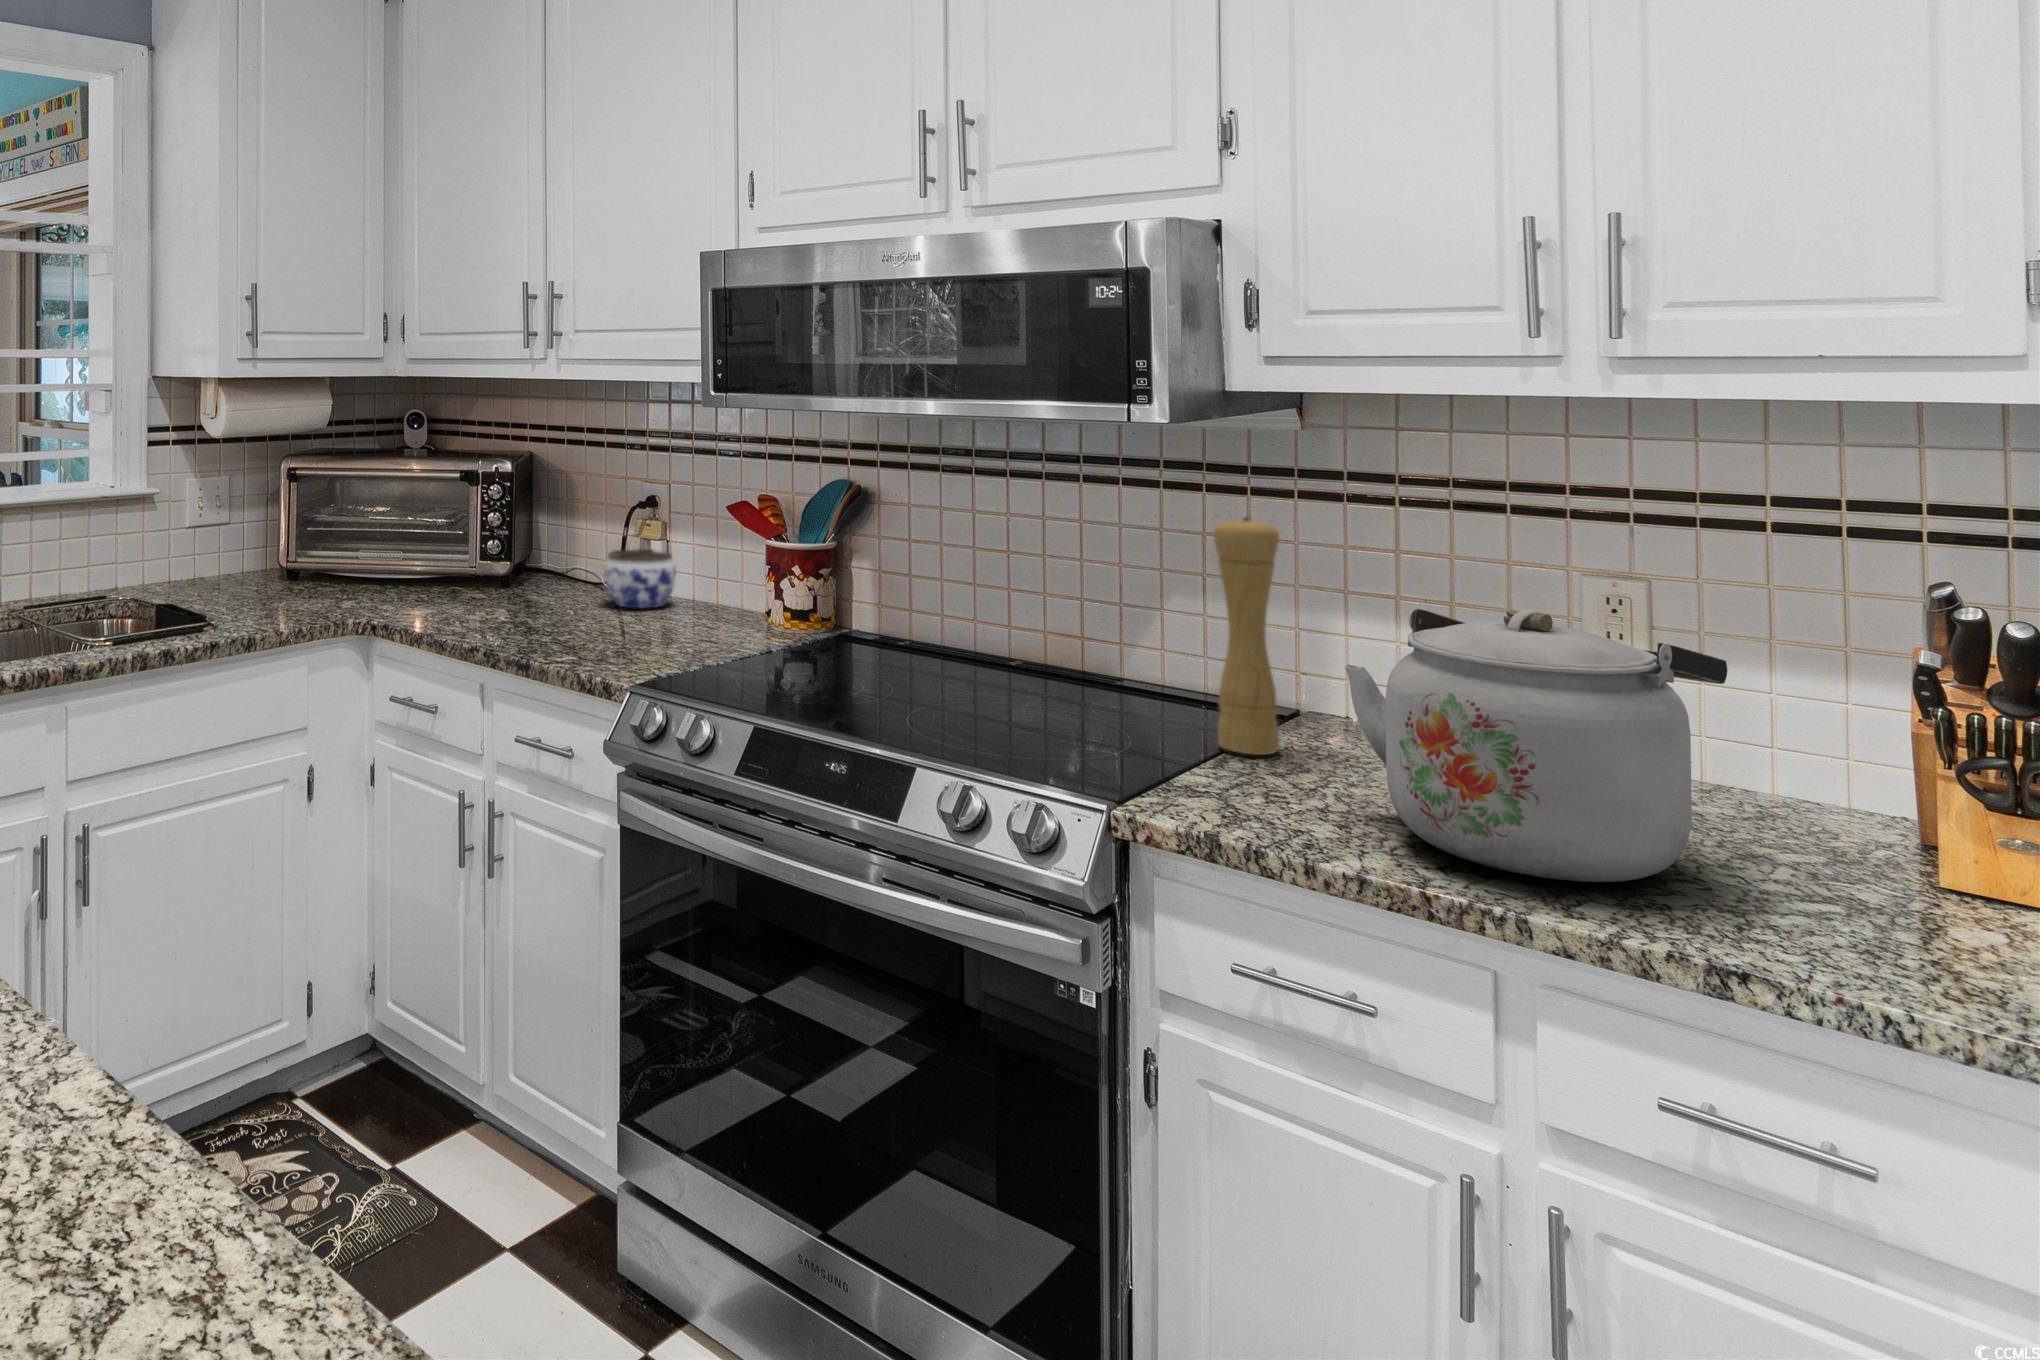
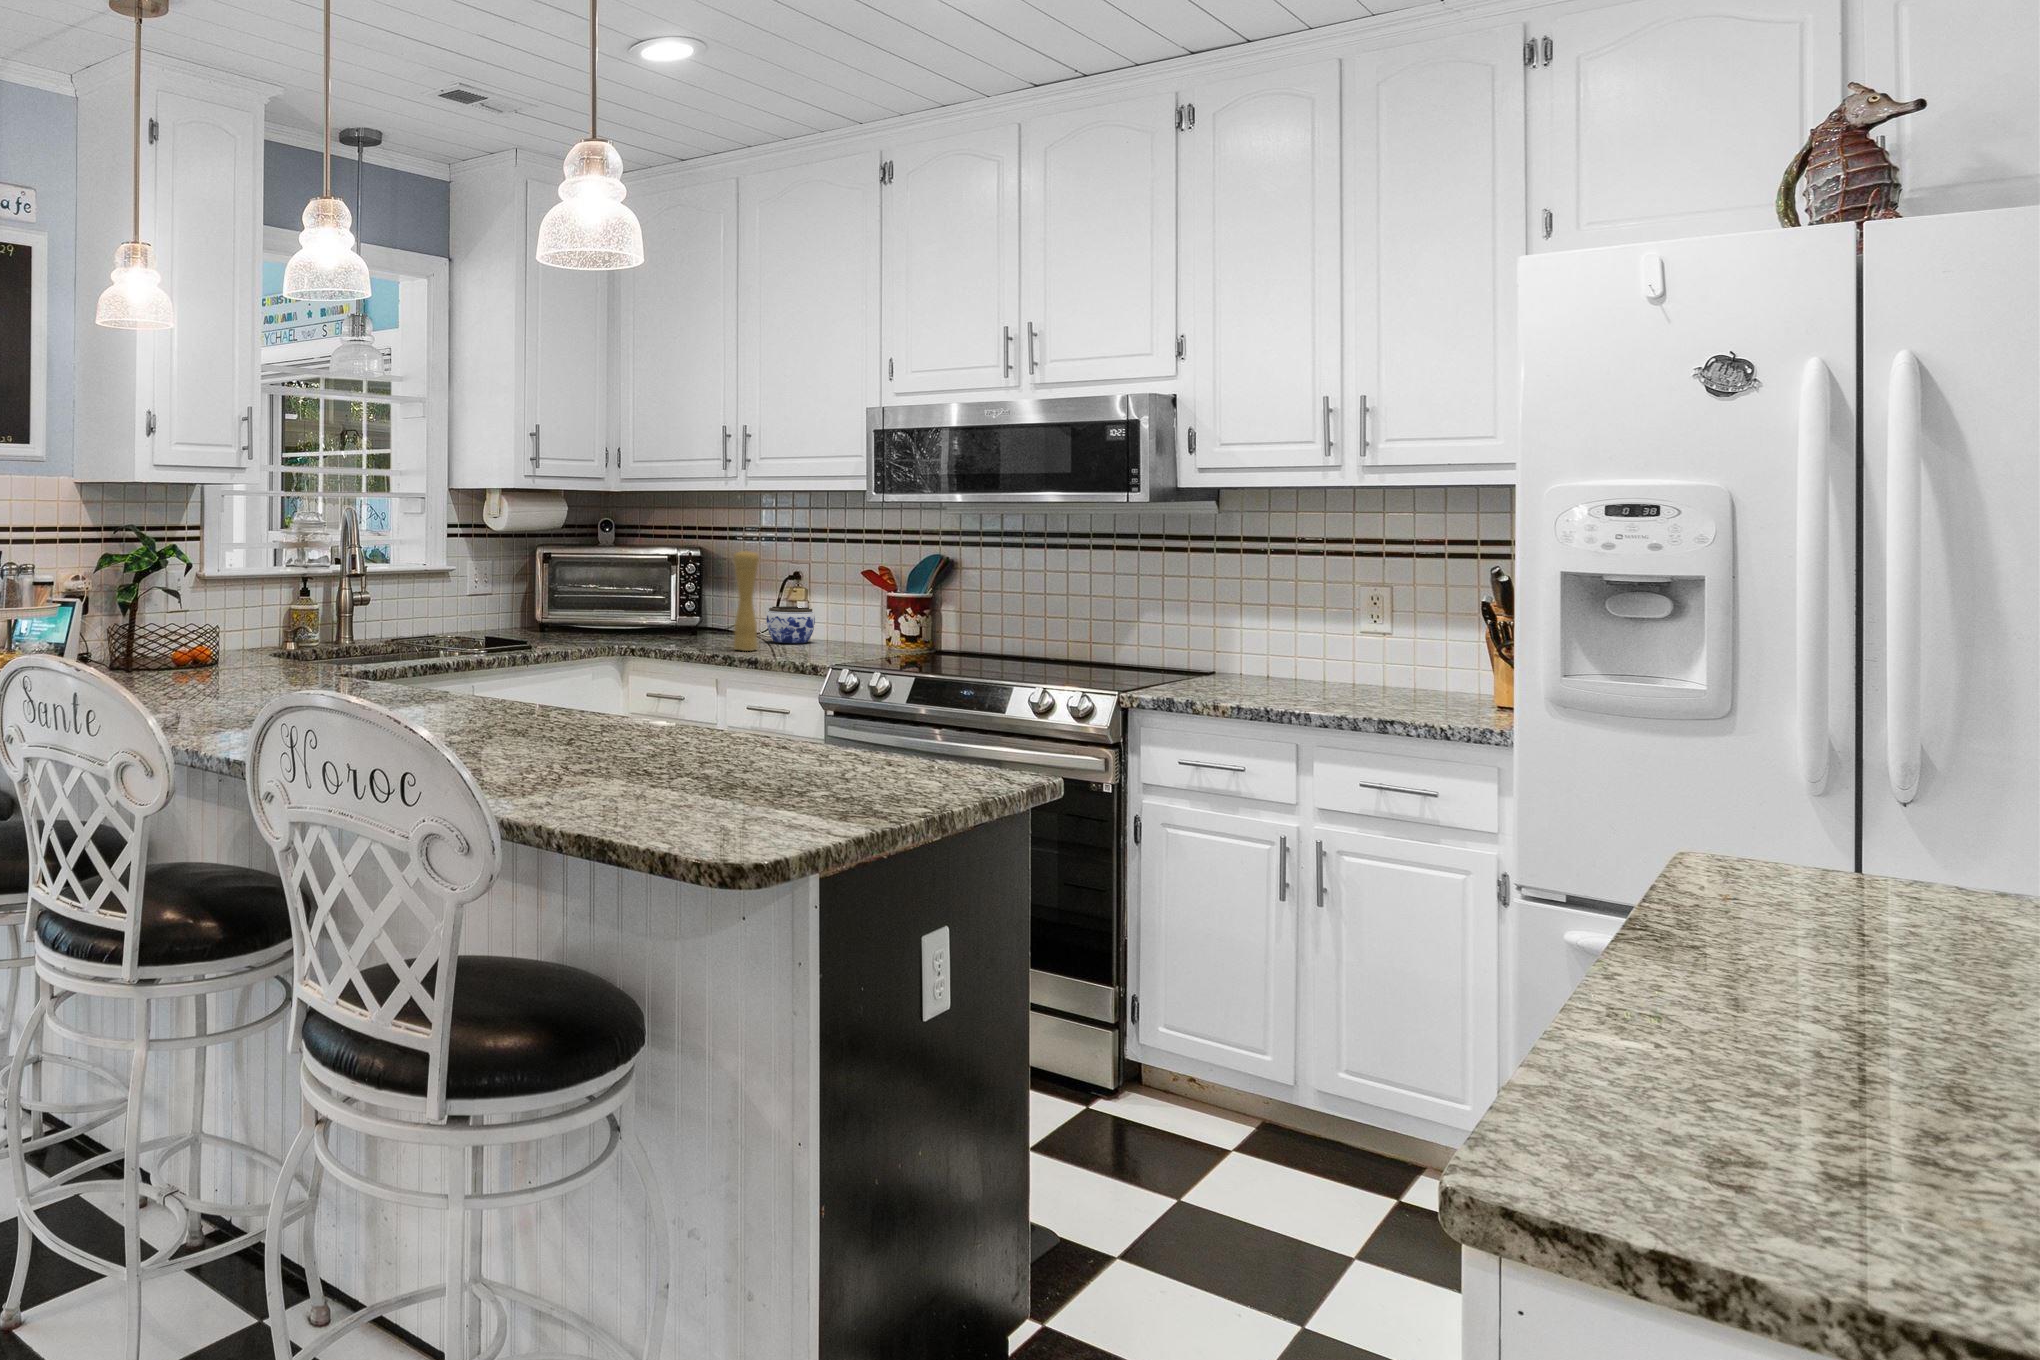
pepper mill: present [1214,517,1279,755] -> present [733,551,759,651]
kettle: present [1344,609,1727,882] -> none [1235,586,1410,707]

